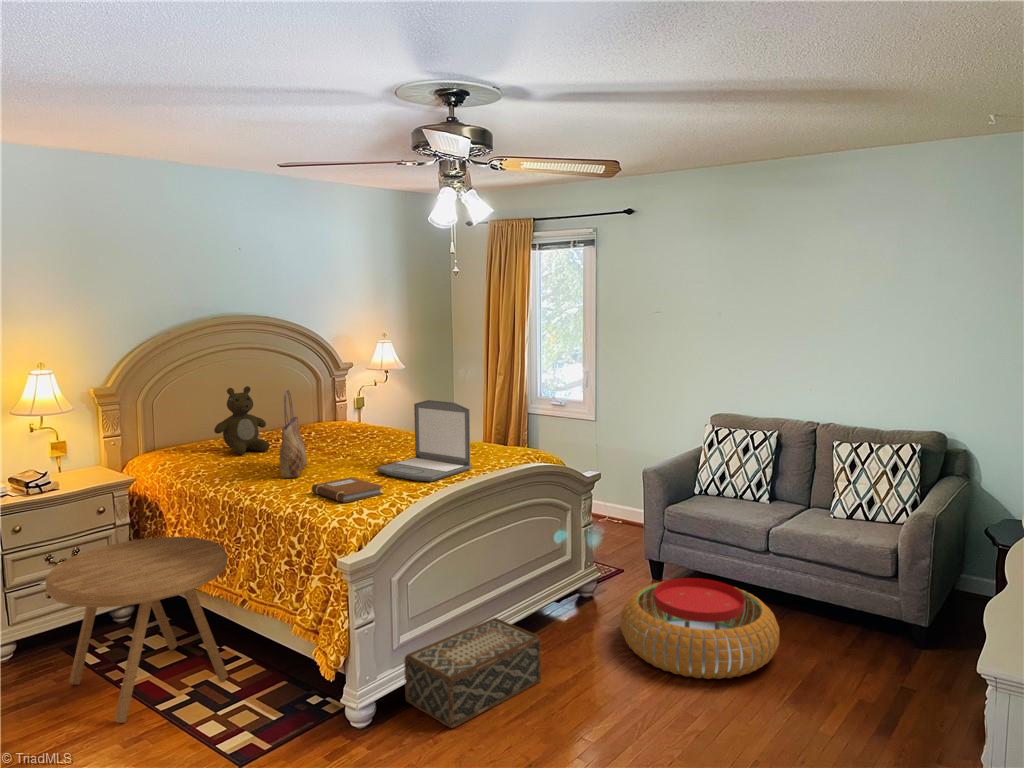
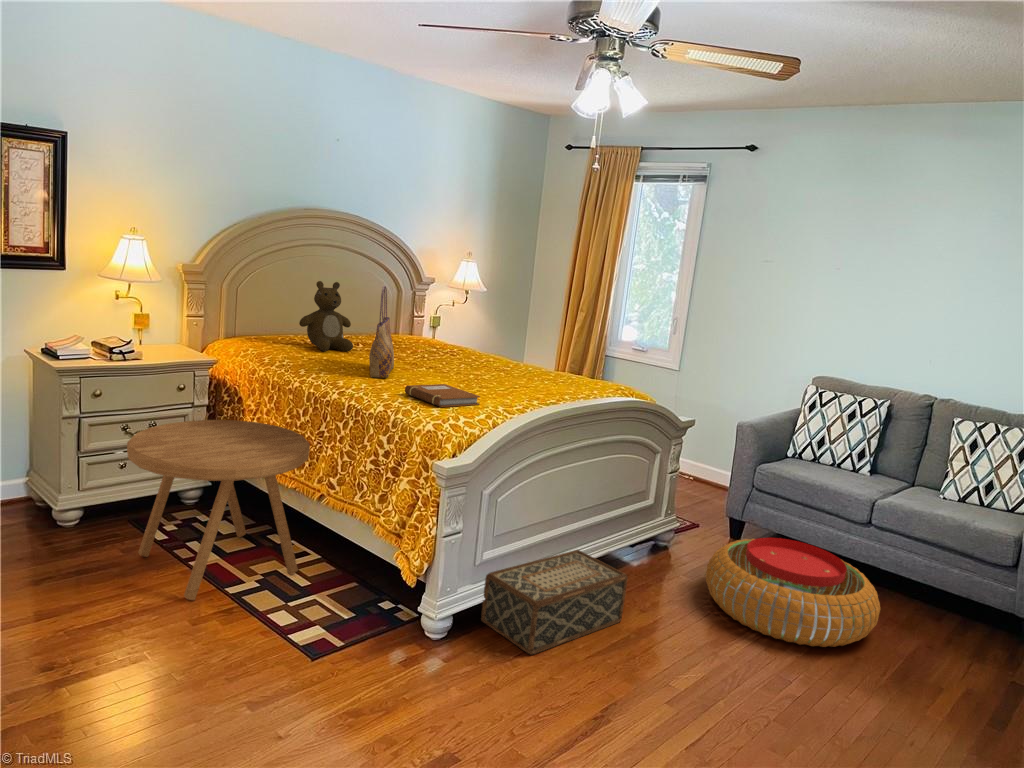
laptop: present [377,400,472,482] -> none [468,316,574,400]

